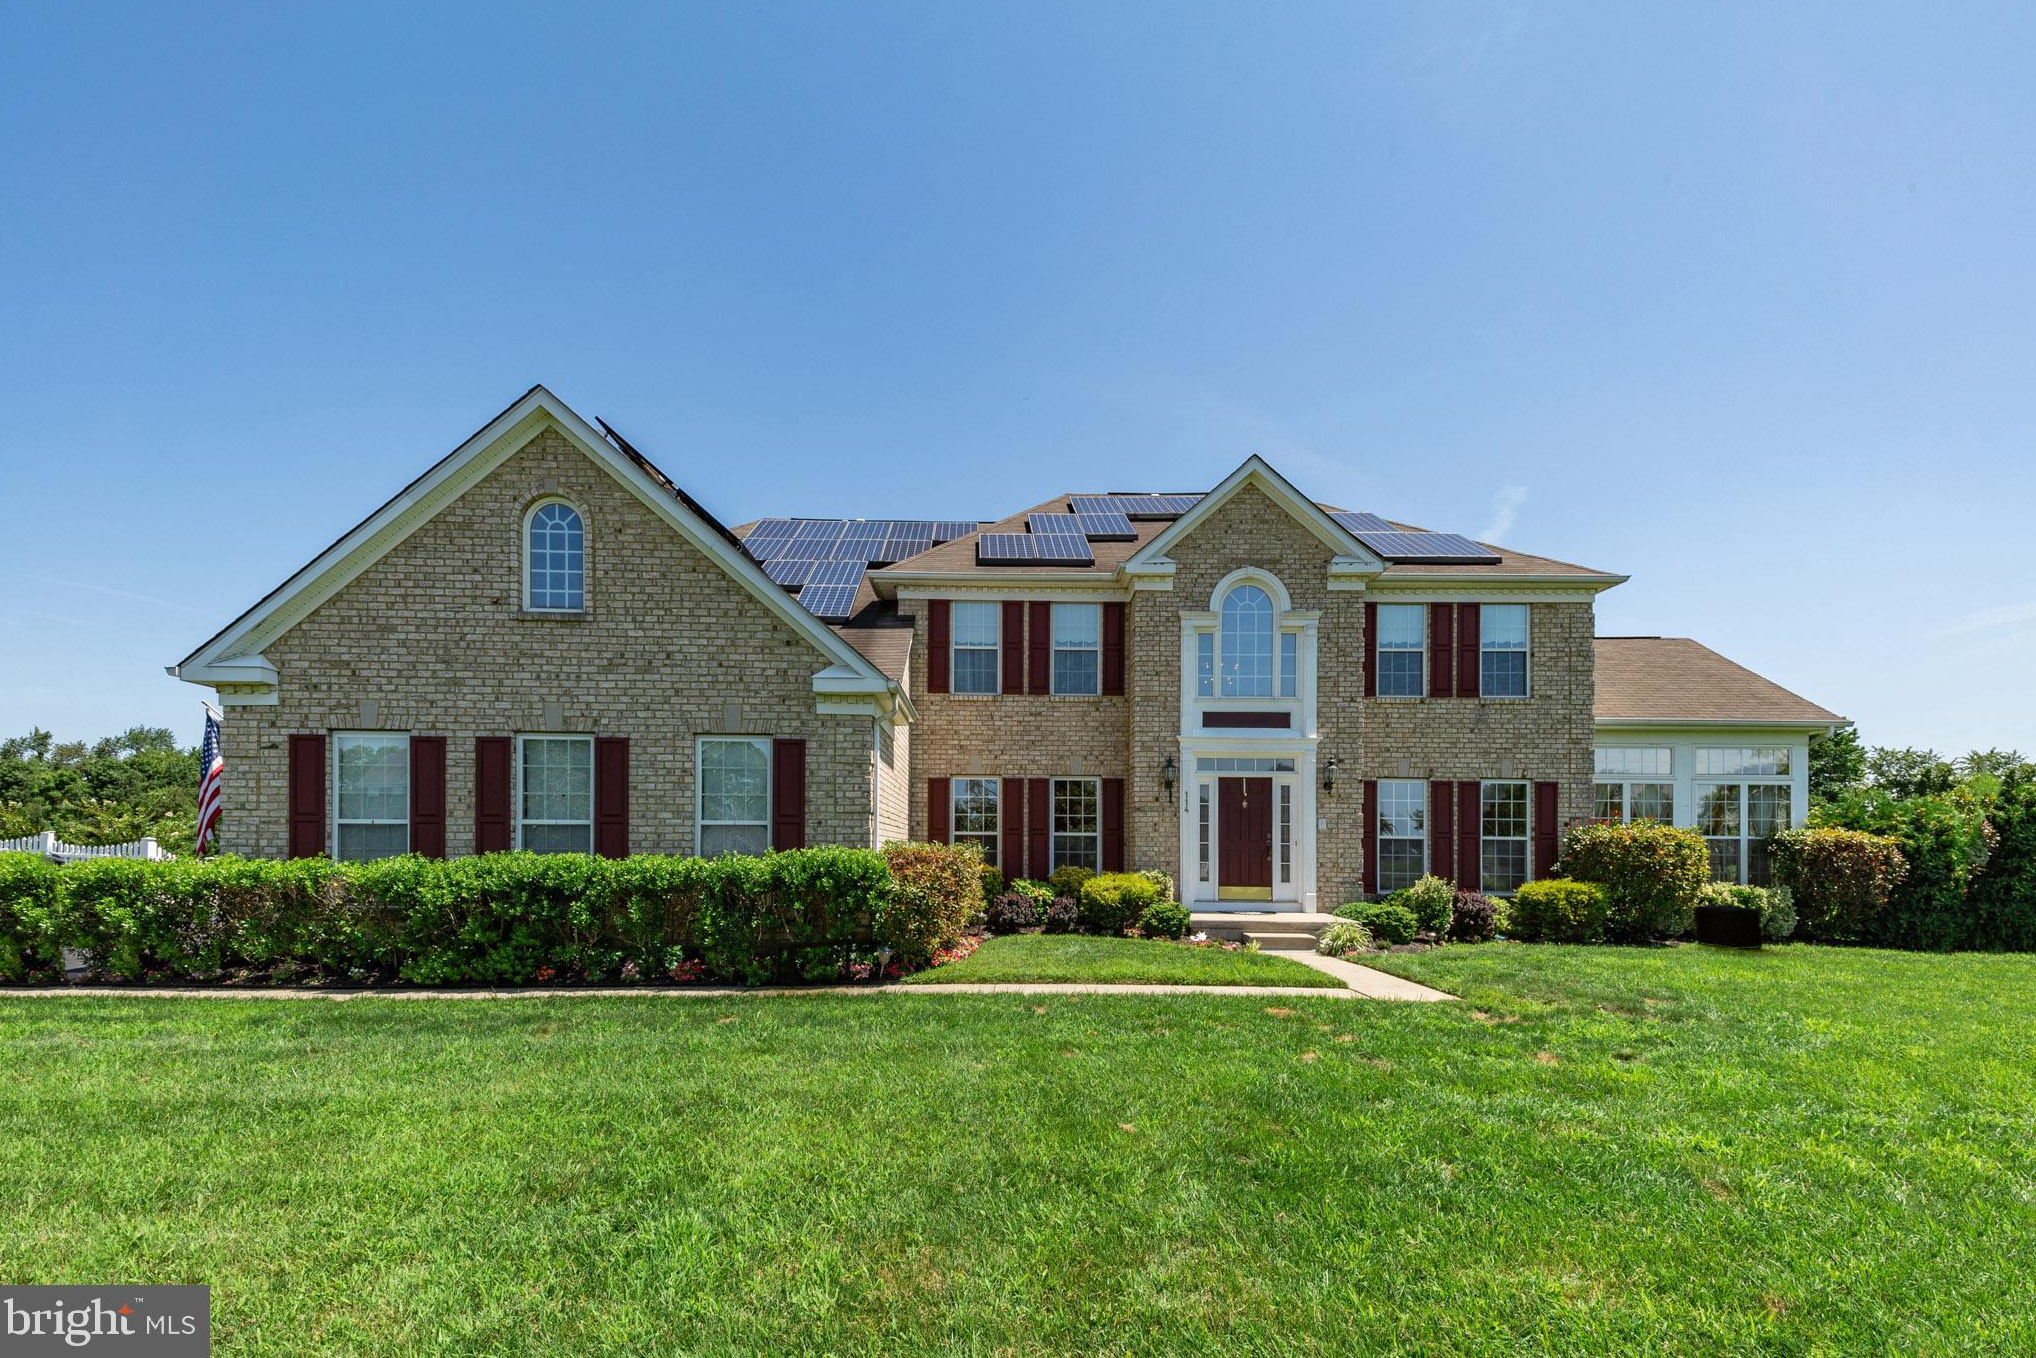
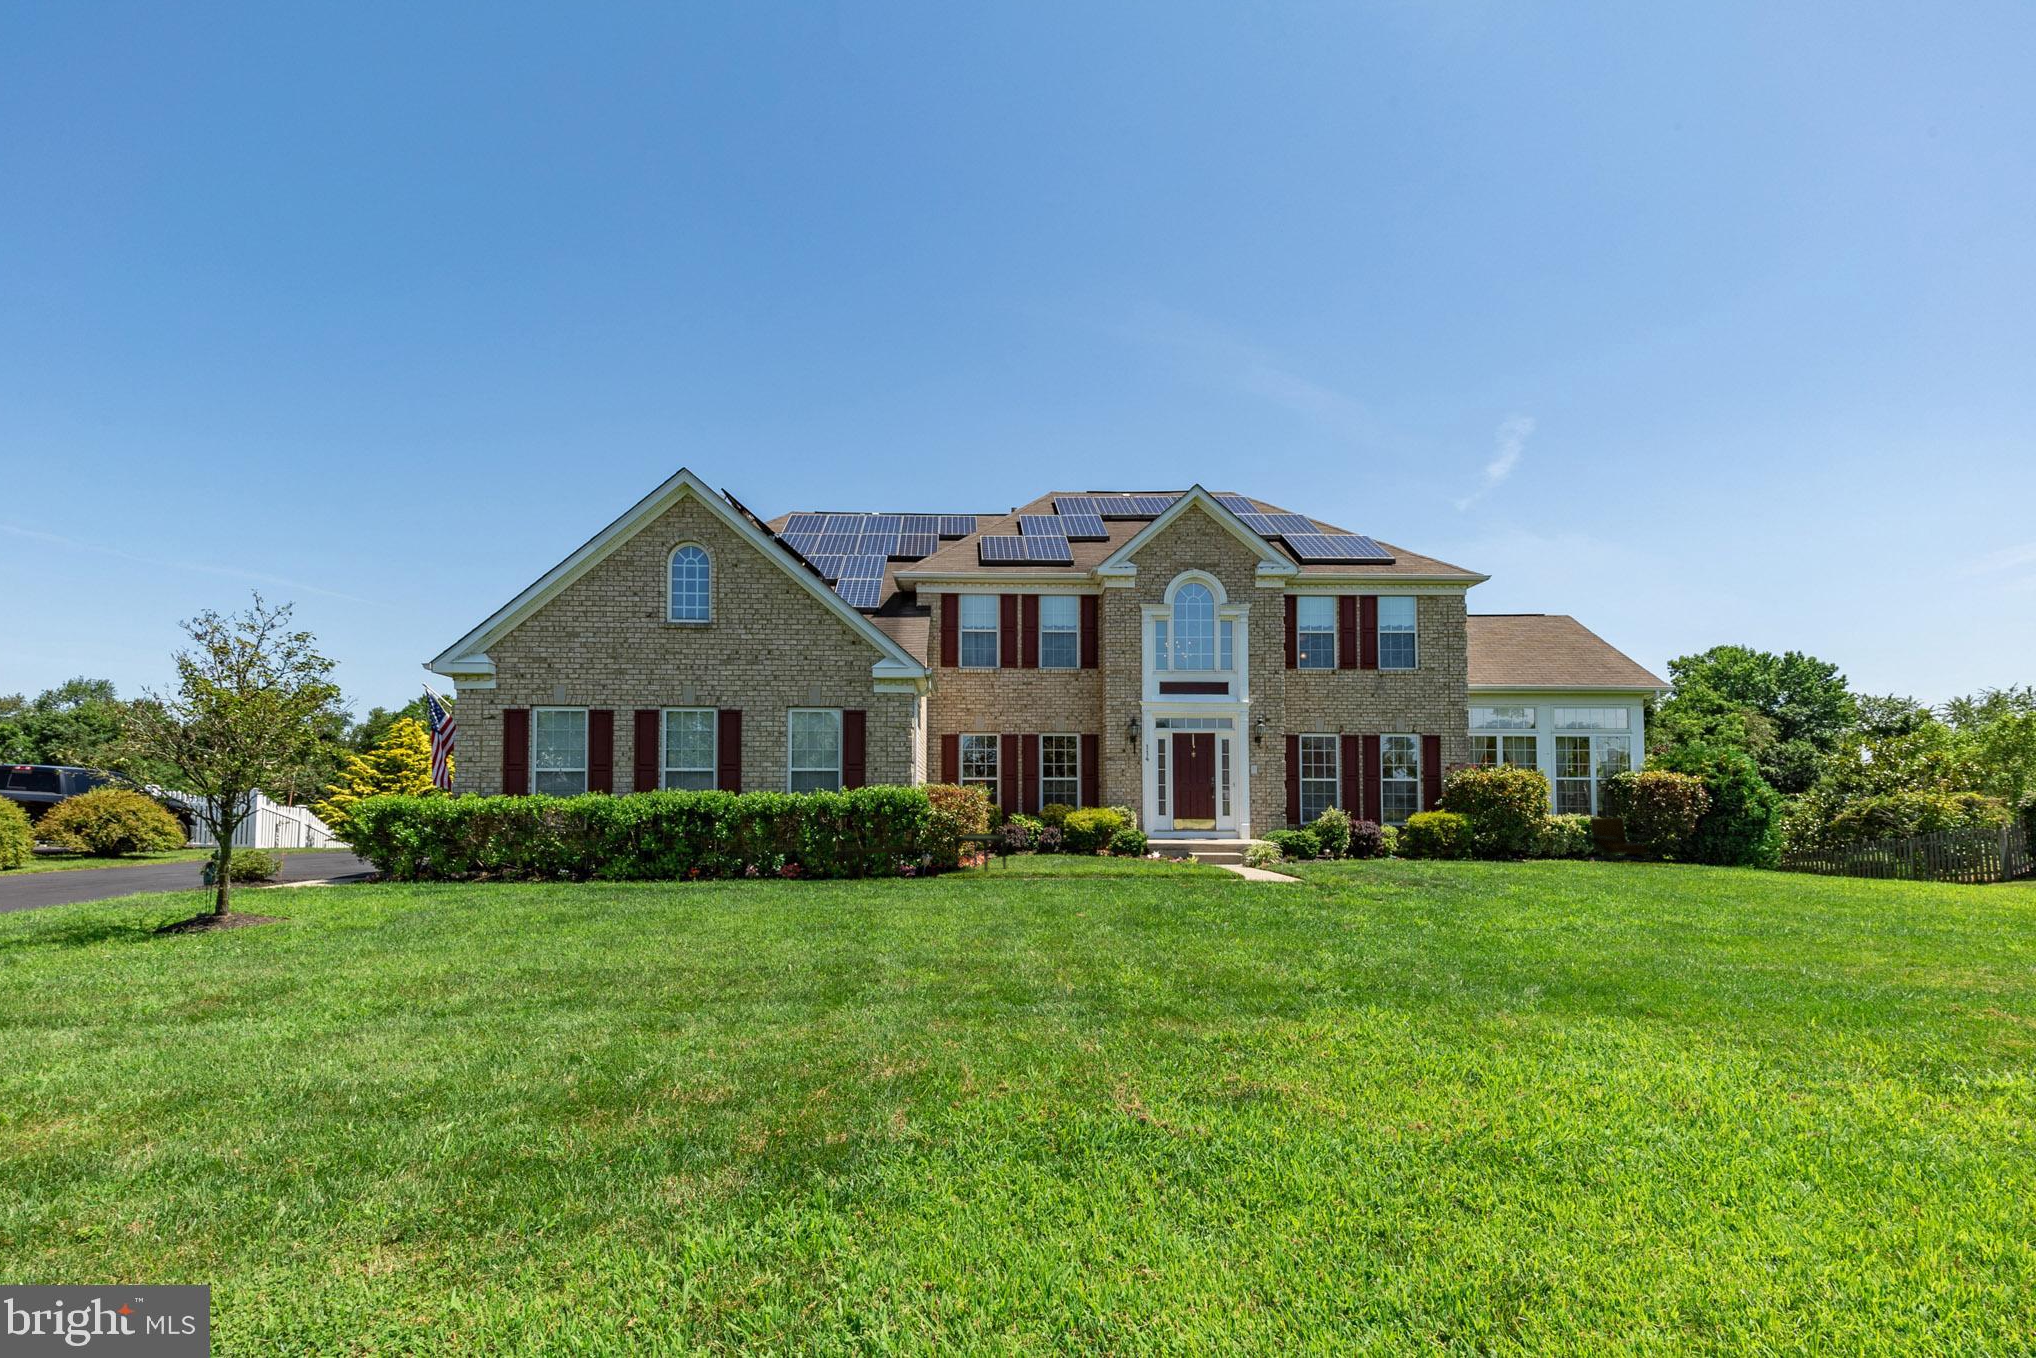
lounge chair: none [1760,890,1861,954] -> present [1584,817,1653,862]
wooden crate: present [1694,904,1763,949] -> none [1533,828,1581,861]
round table: none [925,914,1004,972] -> present [954,833,1008,872]

